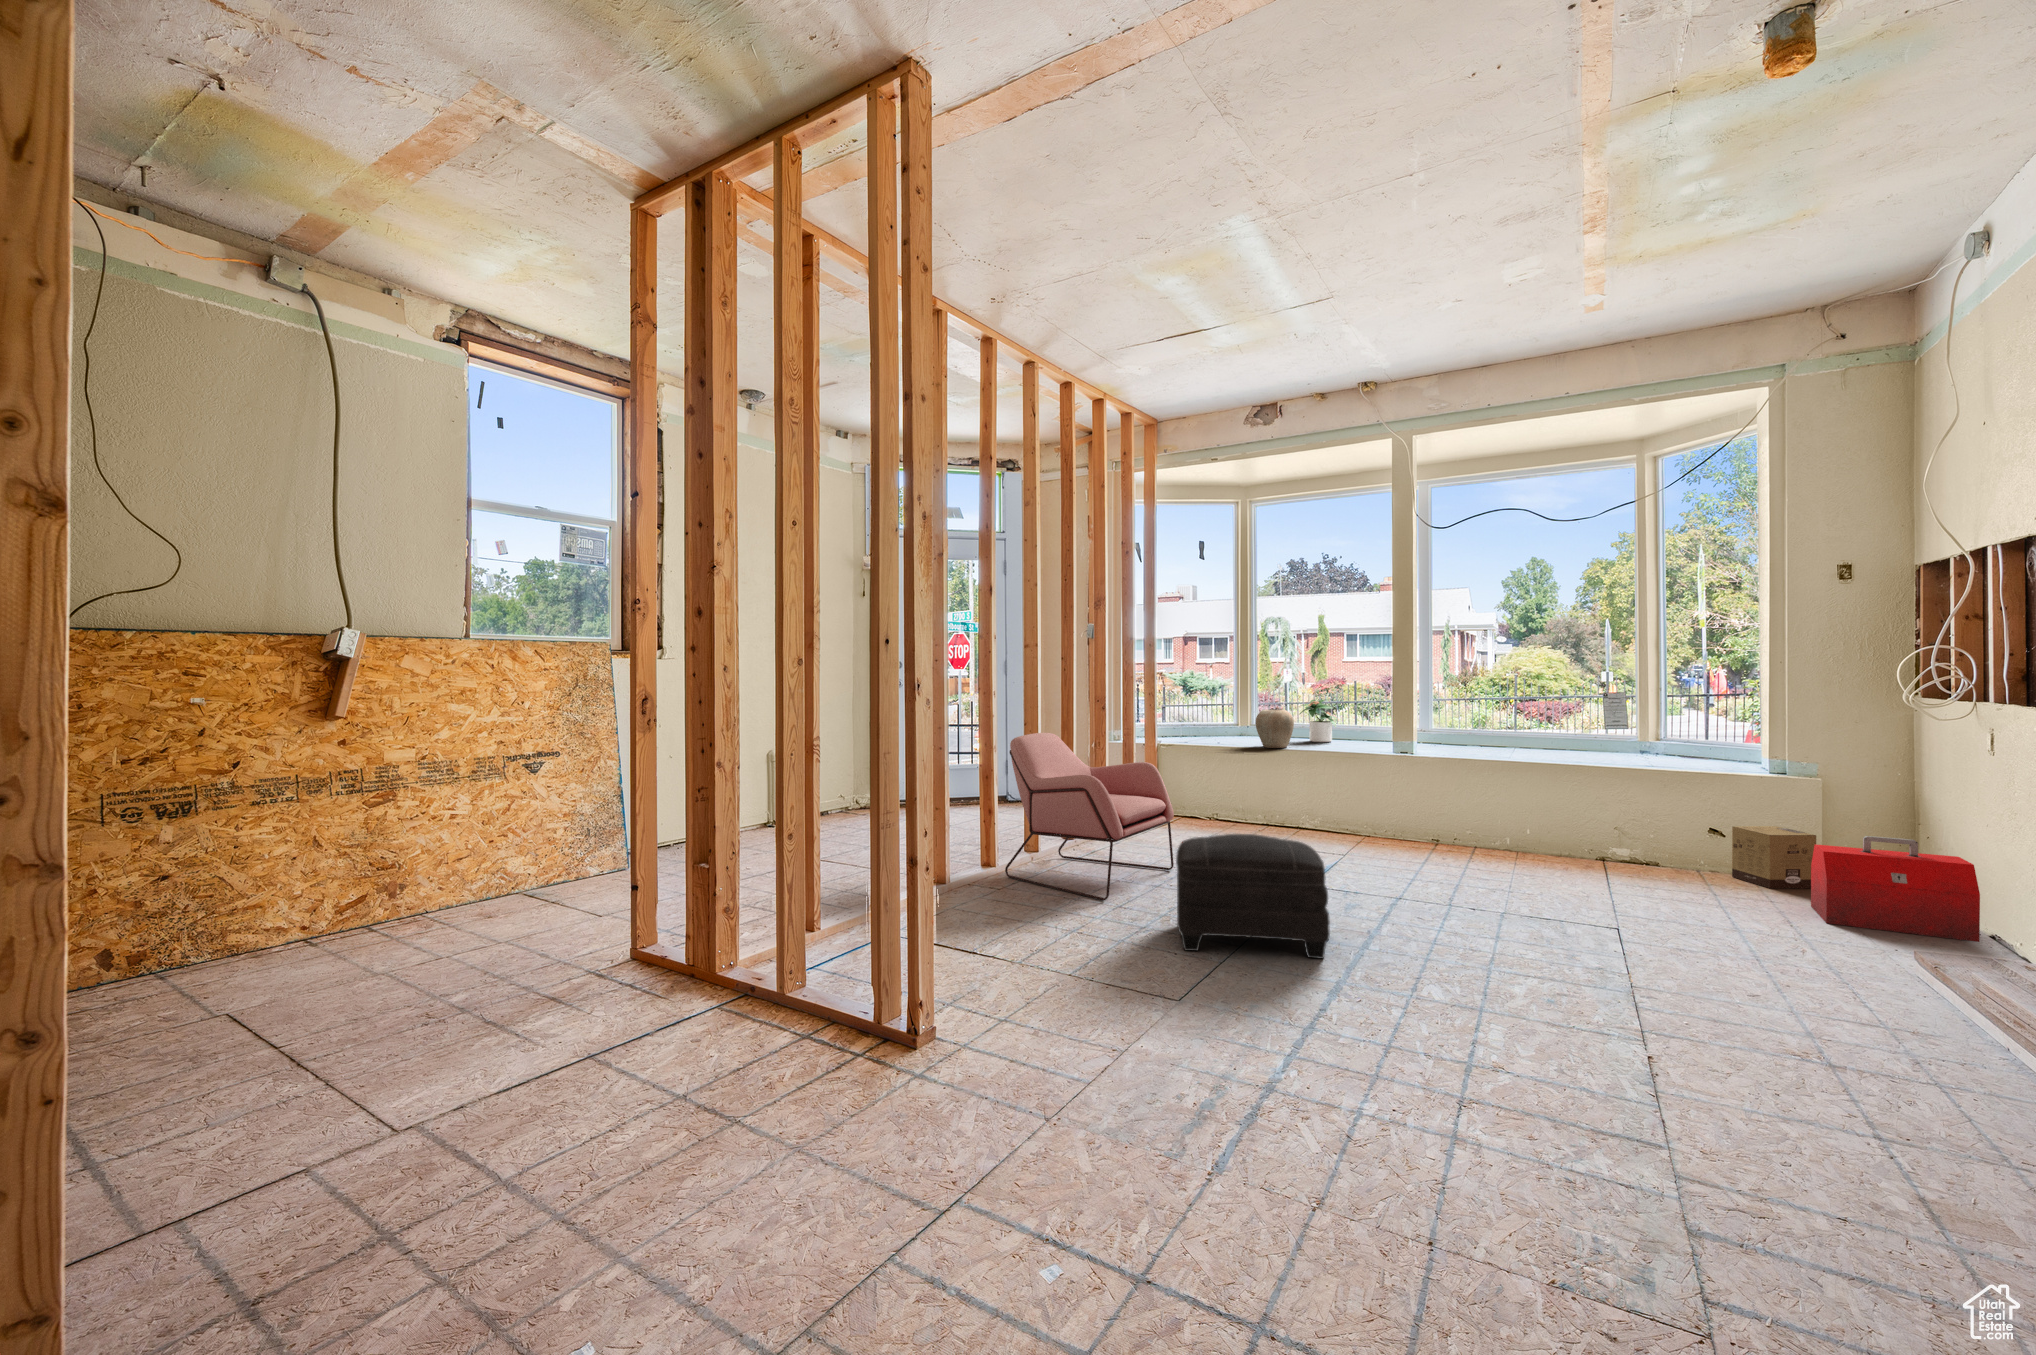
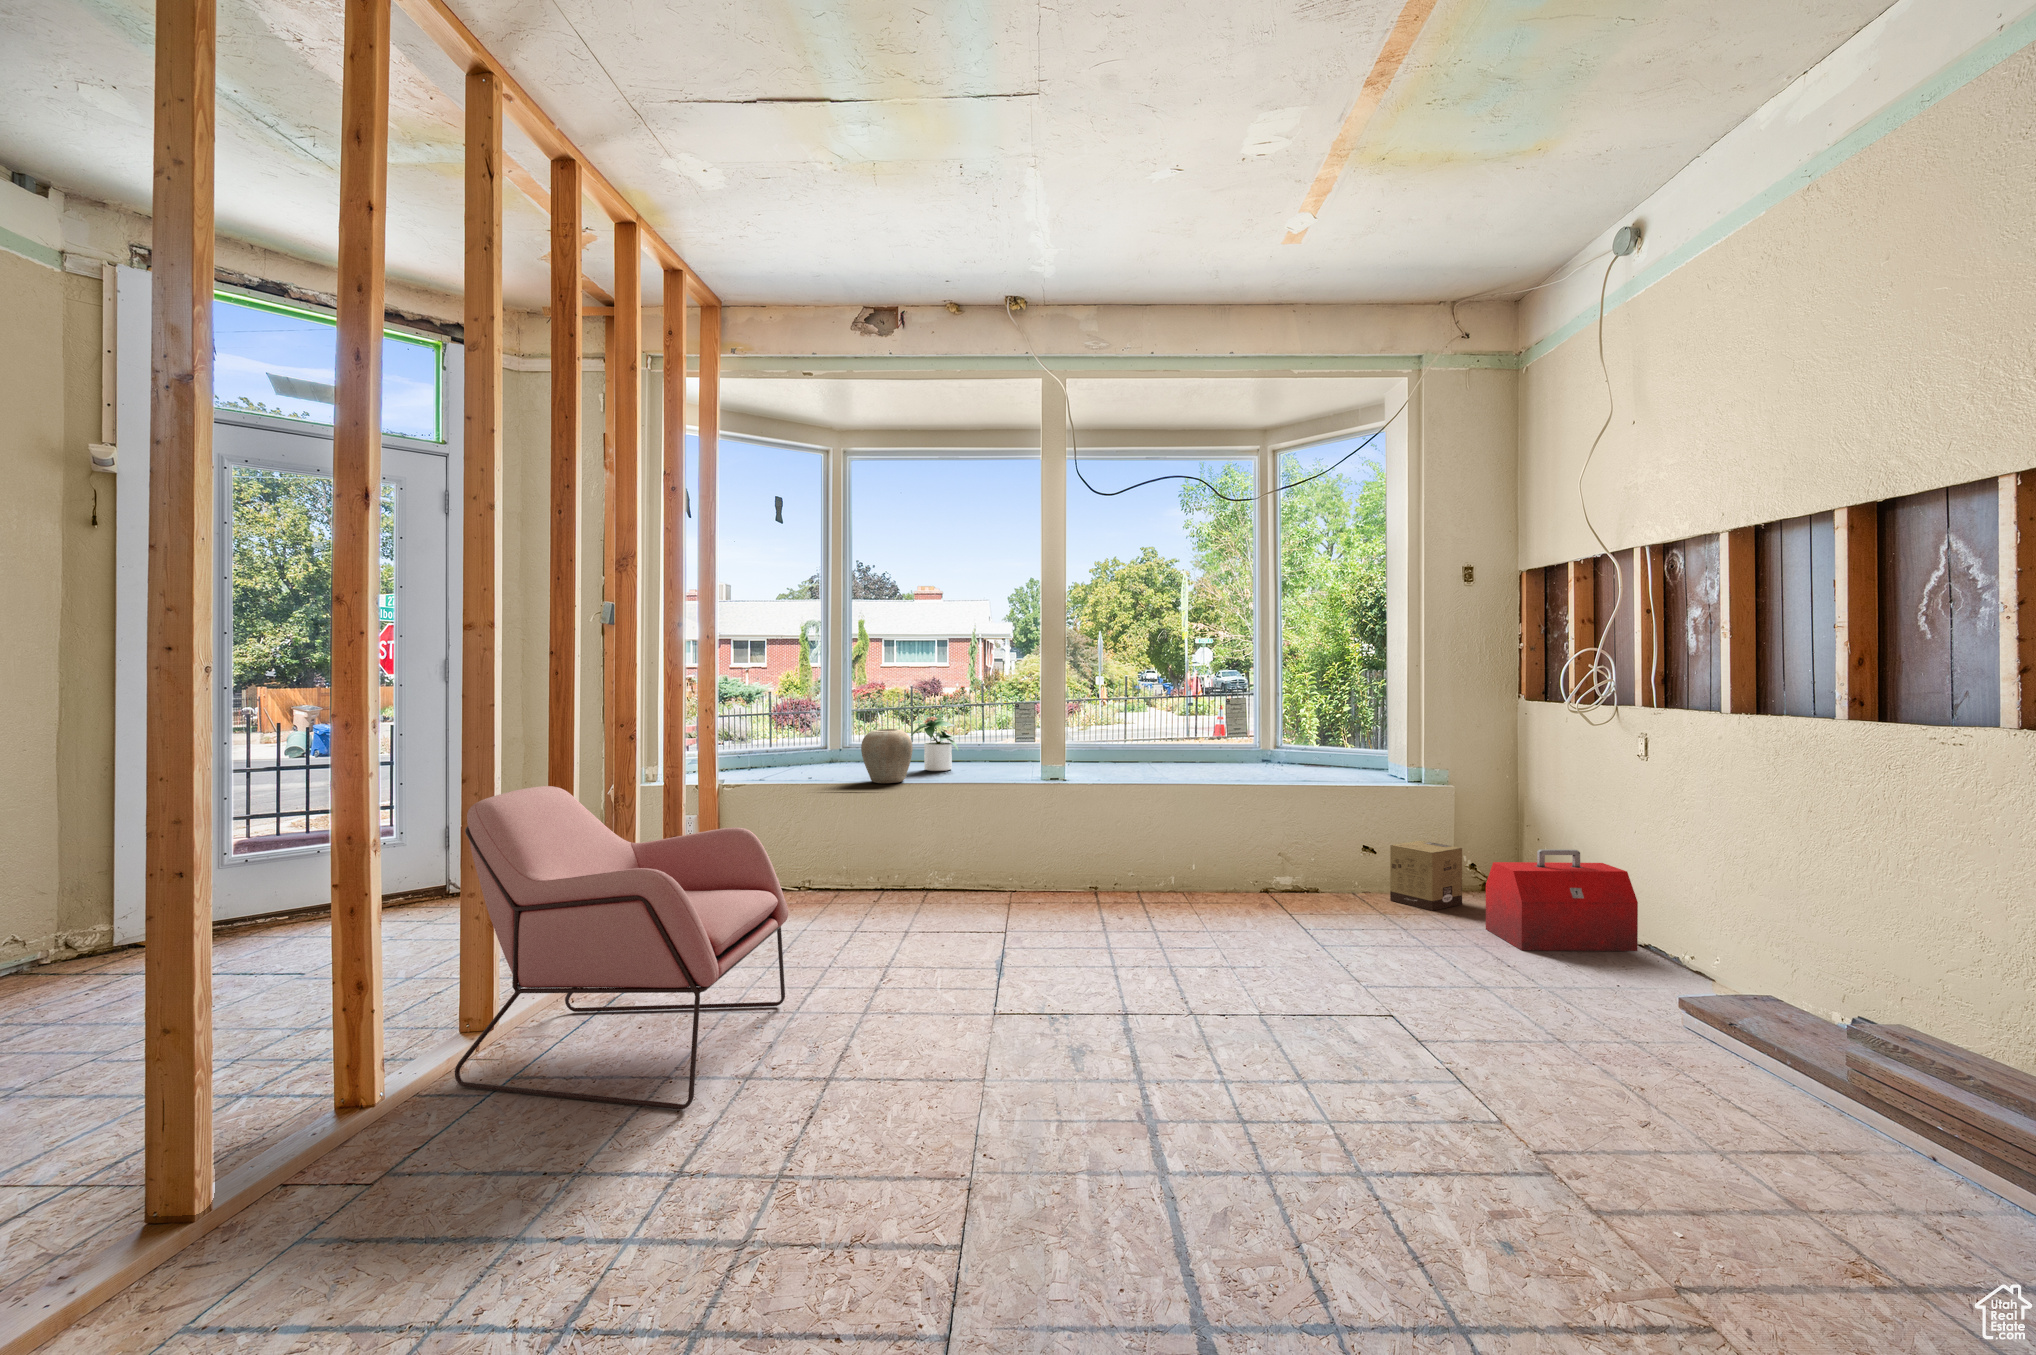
ottoman: present [1176,834,1330,959] -> none [846,955,1133,1220]

